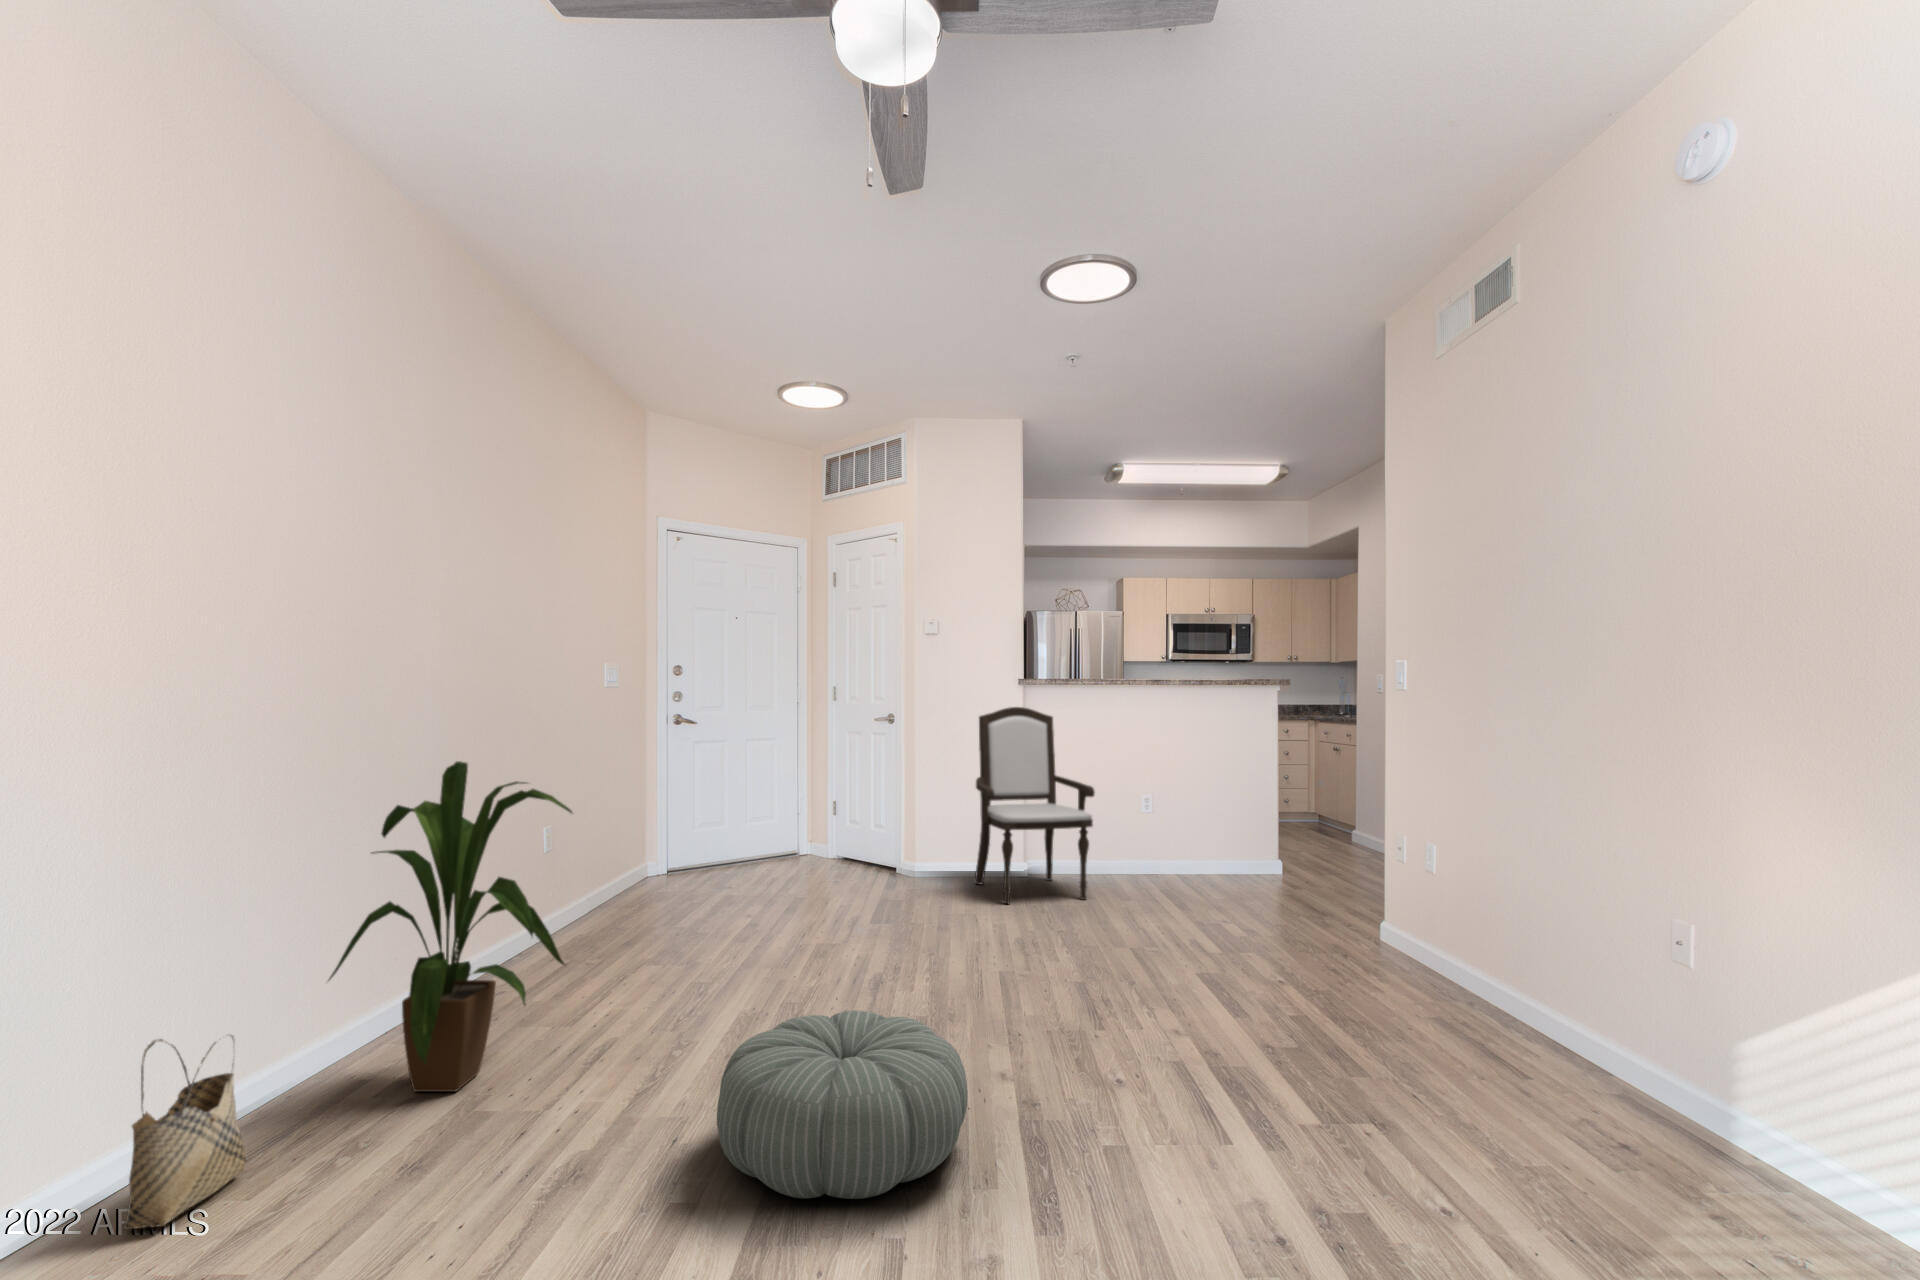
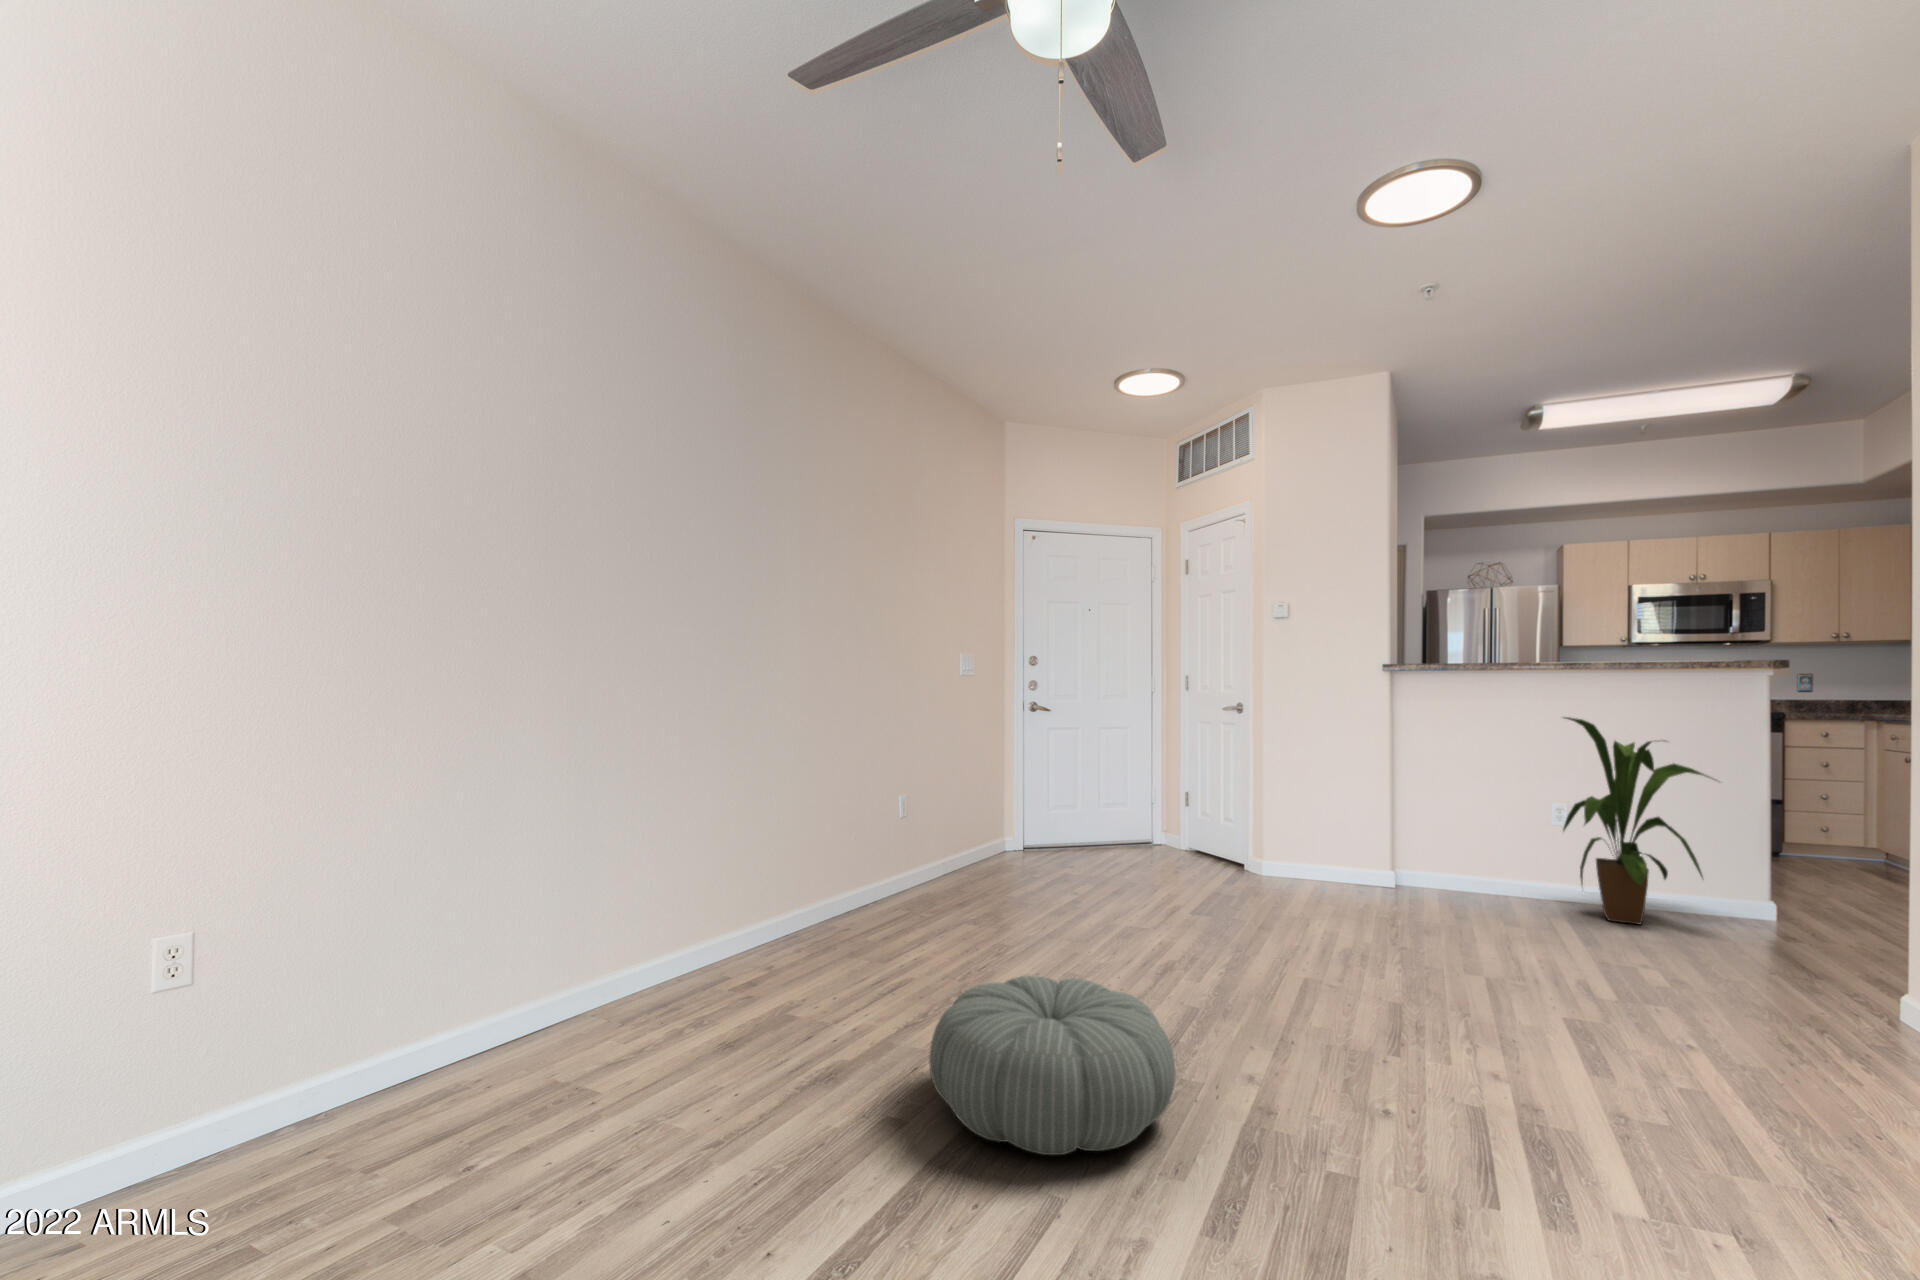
armchair: present [975,707,1095,904] -> none [1326,695,1474,918]
house plant: present [329,761,572,1092] -> present [1563,717,1711,924]
woven basket: present [124,1034,246,1229] -> none [554,913,632,1043]

